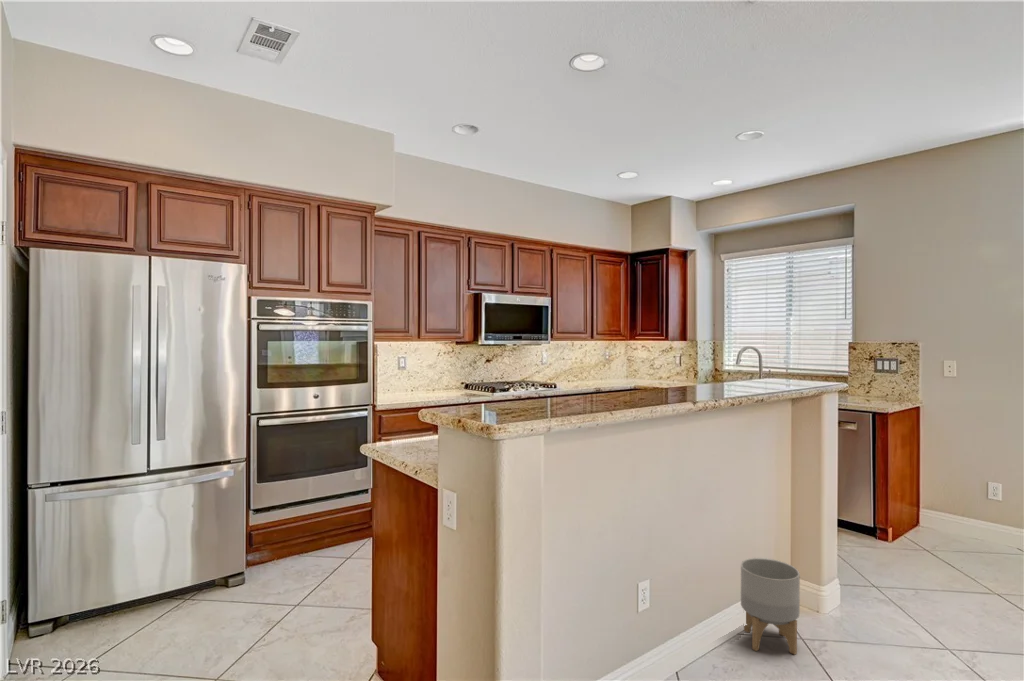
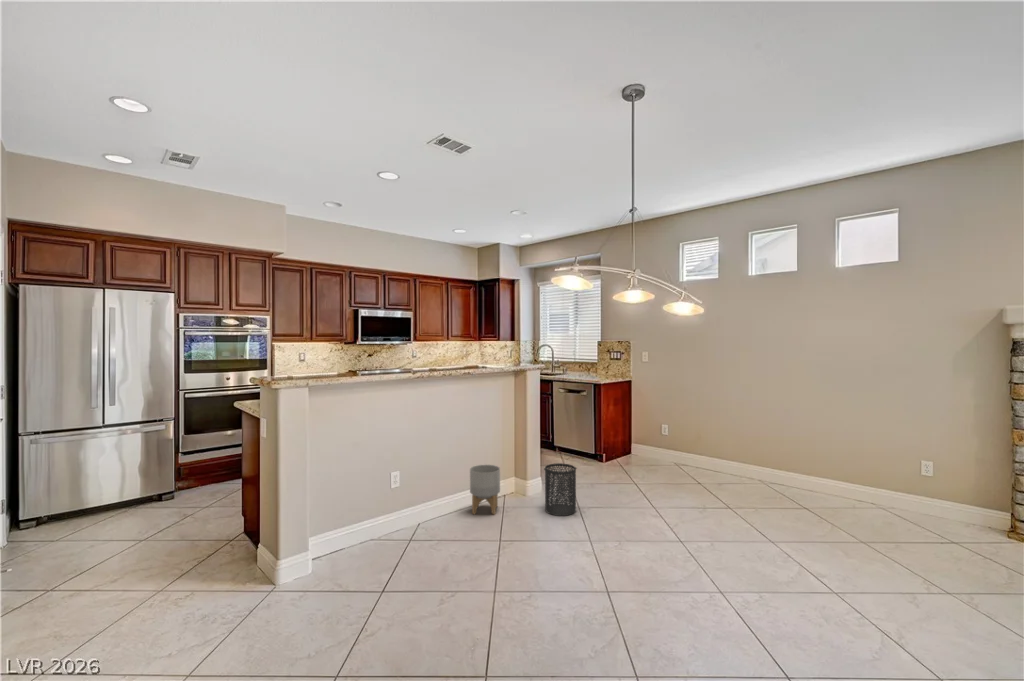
trash can: none [879,562,949,667] -> present [544,463,576,516]

